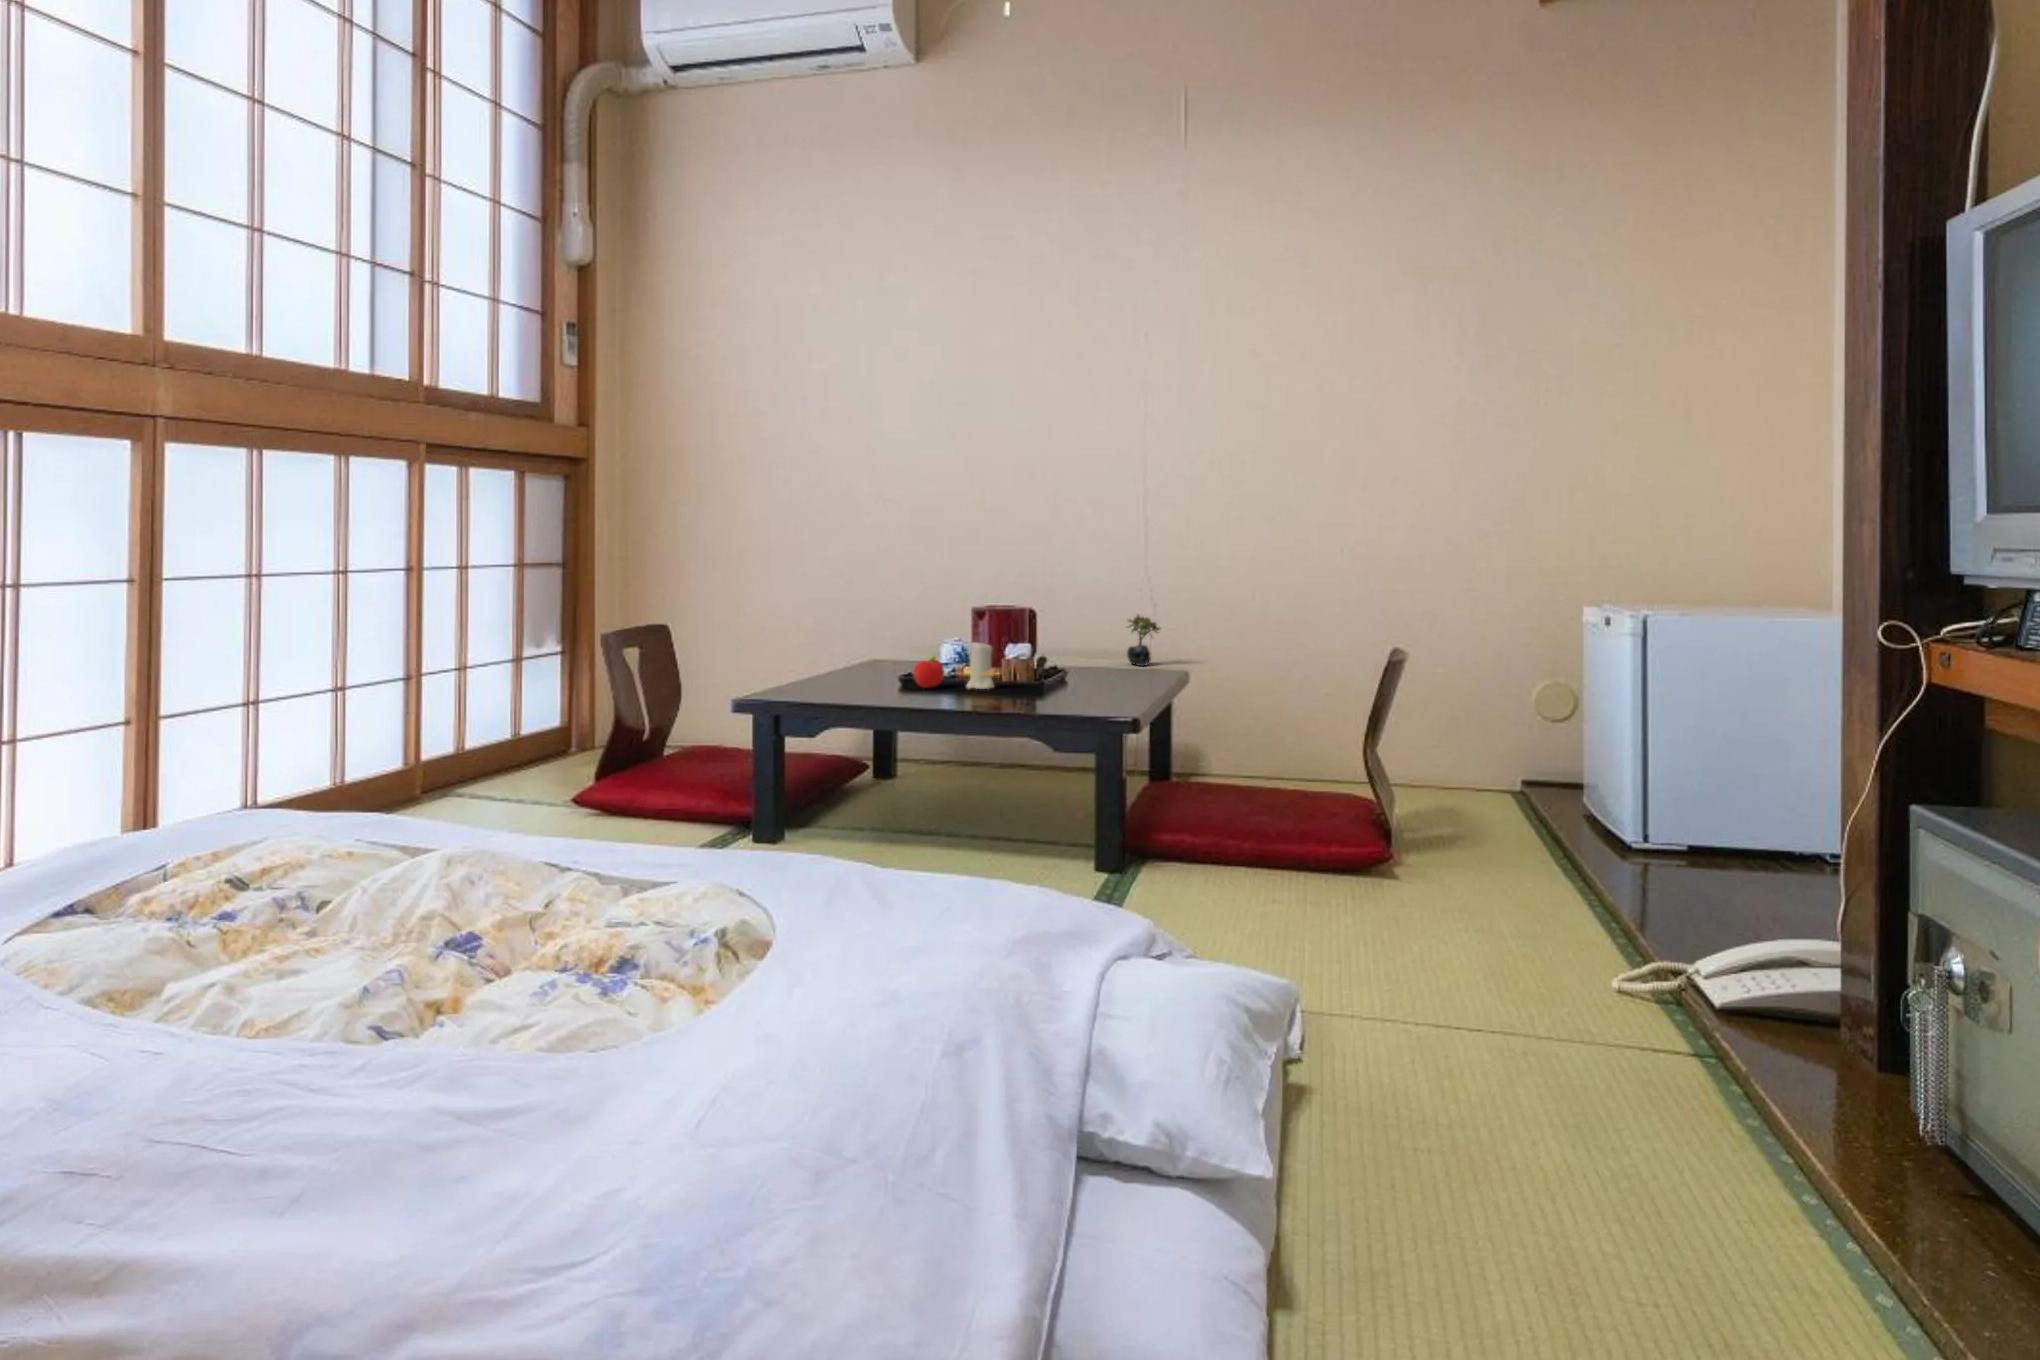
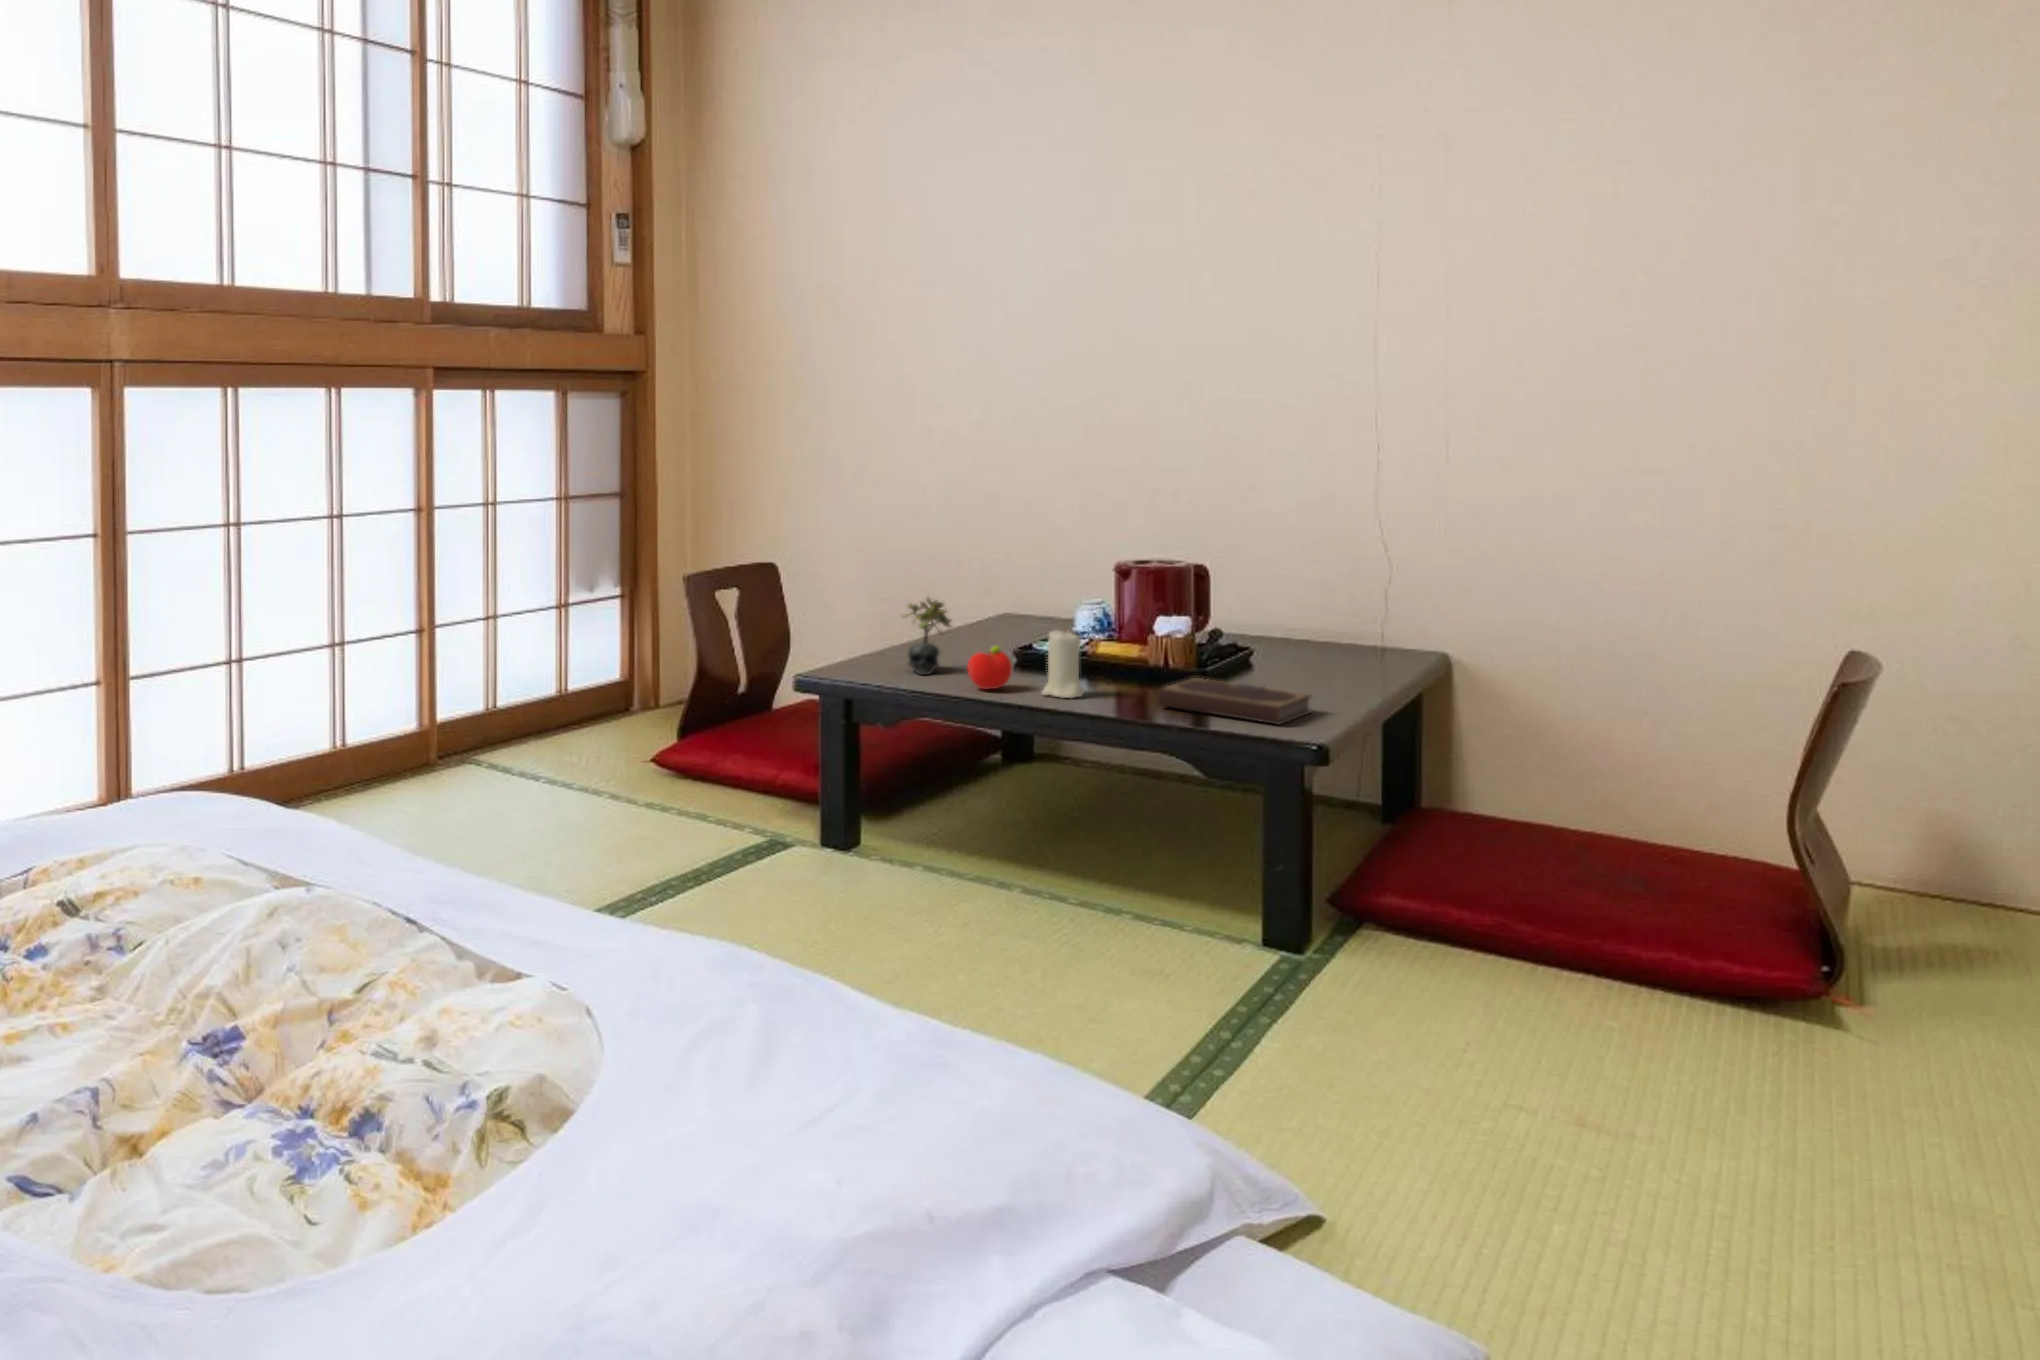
succulent plant: present [1127,615,1160,666] -> present [905,598,951,675]
notebook: none [1047,671,1140,694] -> present [1158,678,1311,724]

